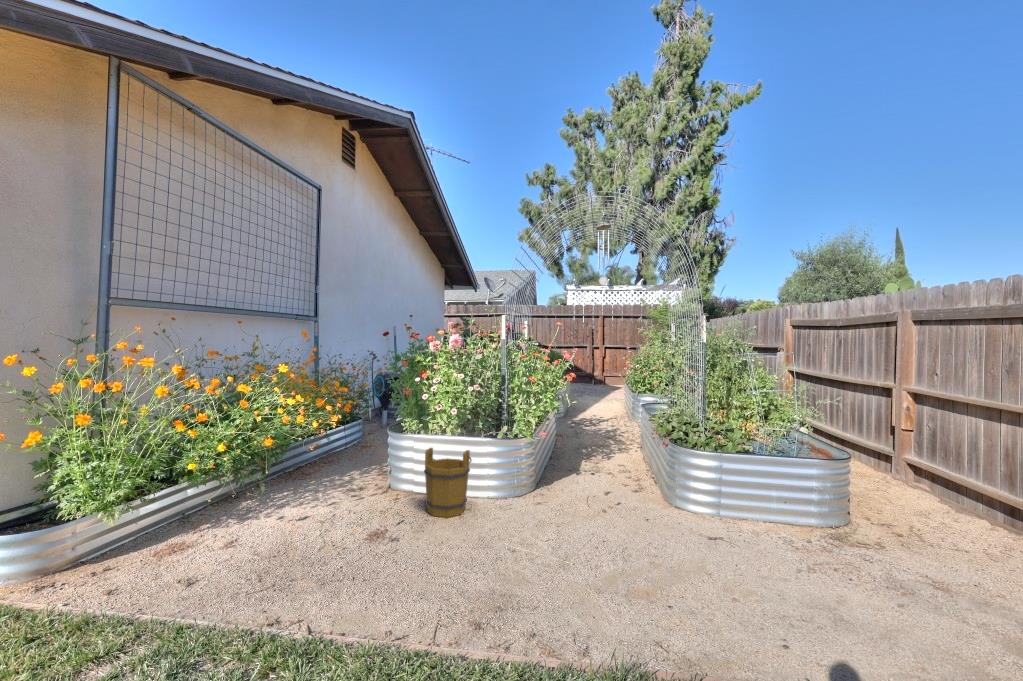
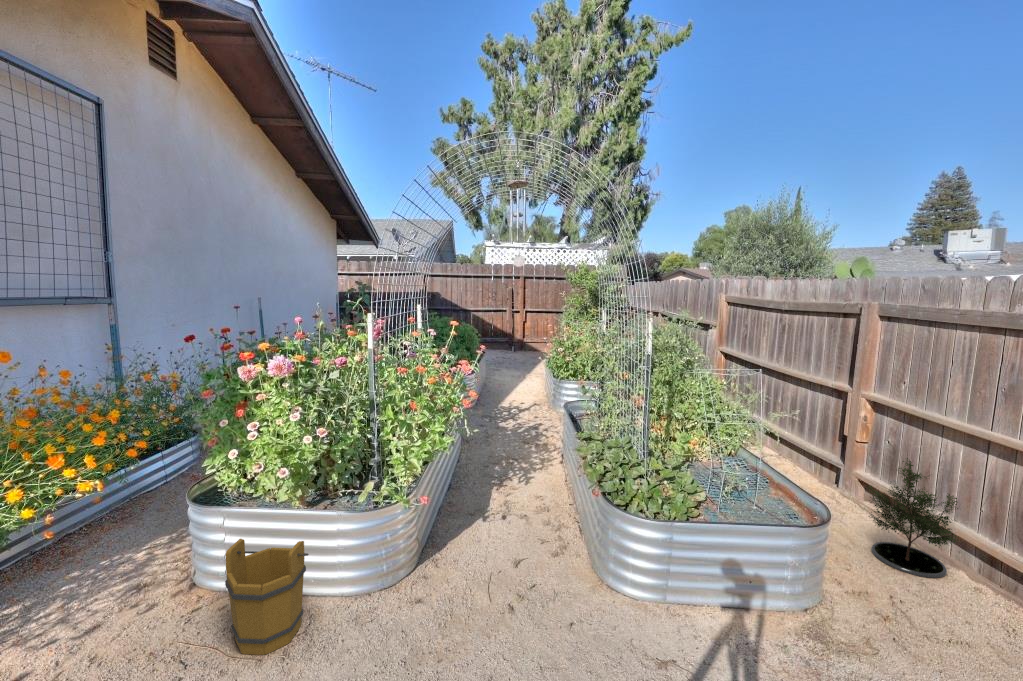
potted tree: none [897,428,981,525] -> present [869,458,959,578]

